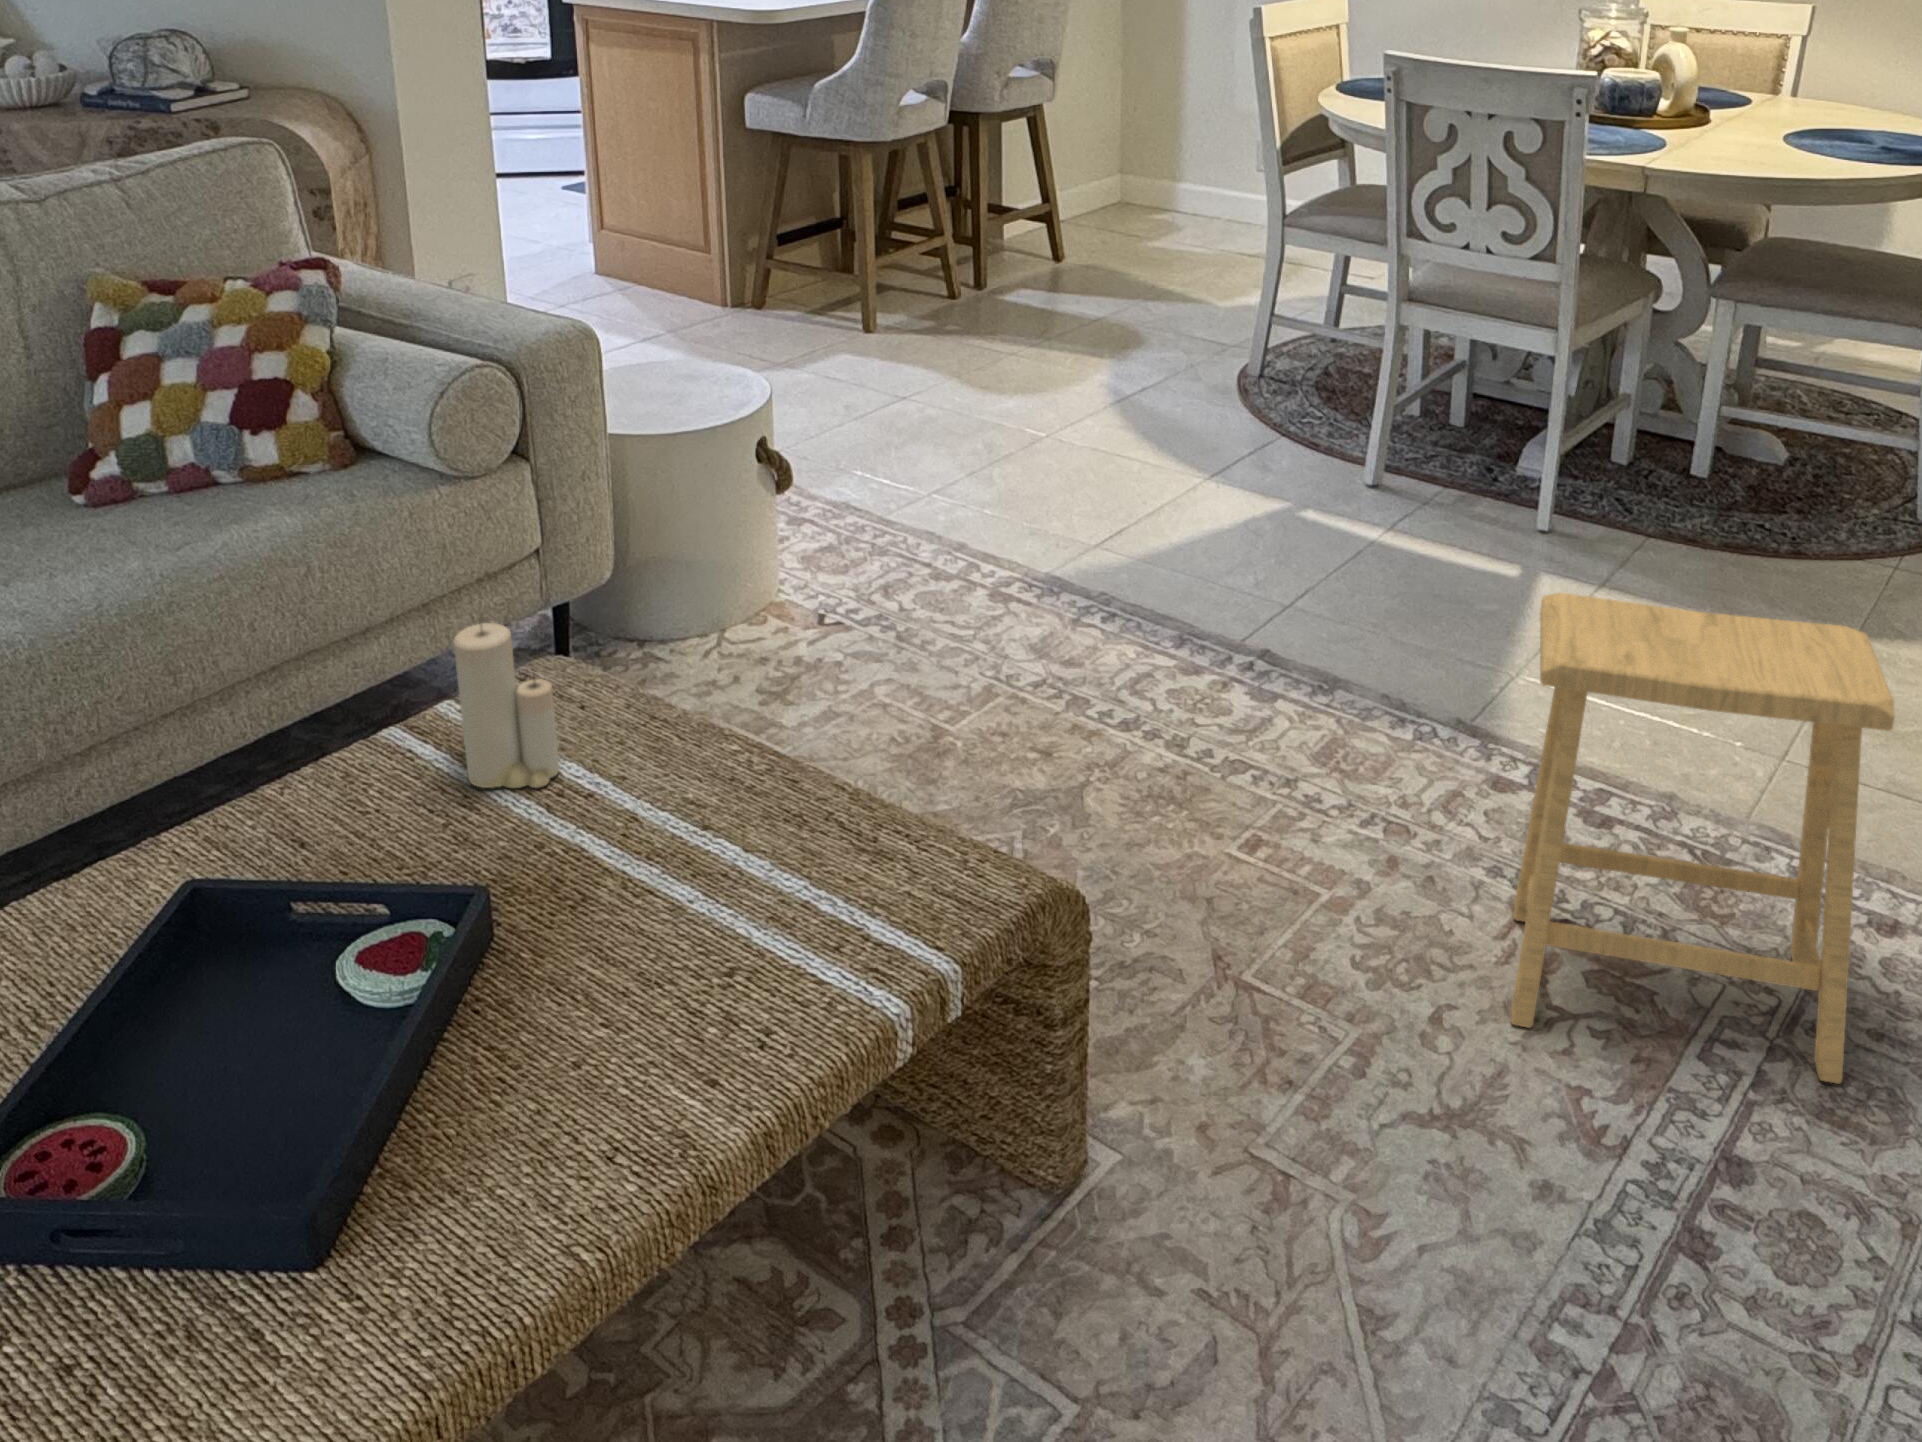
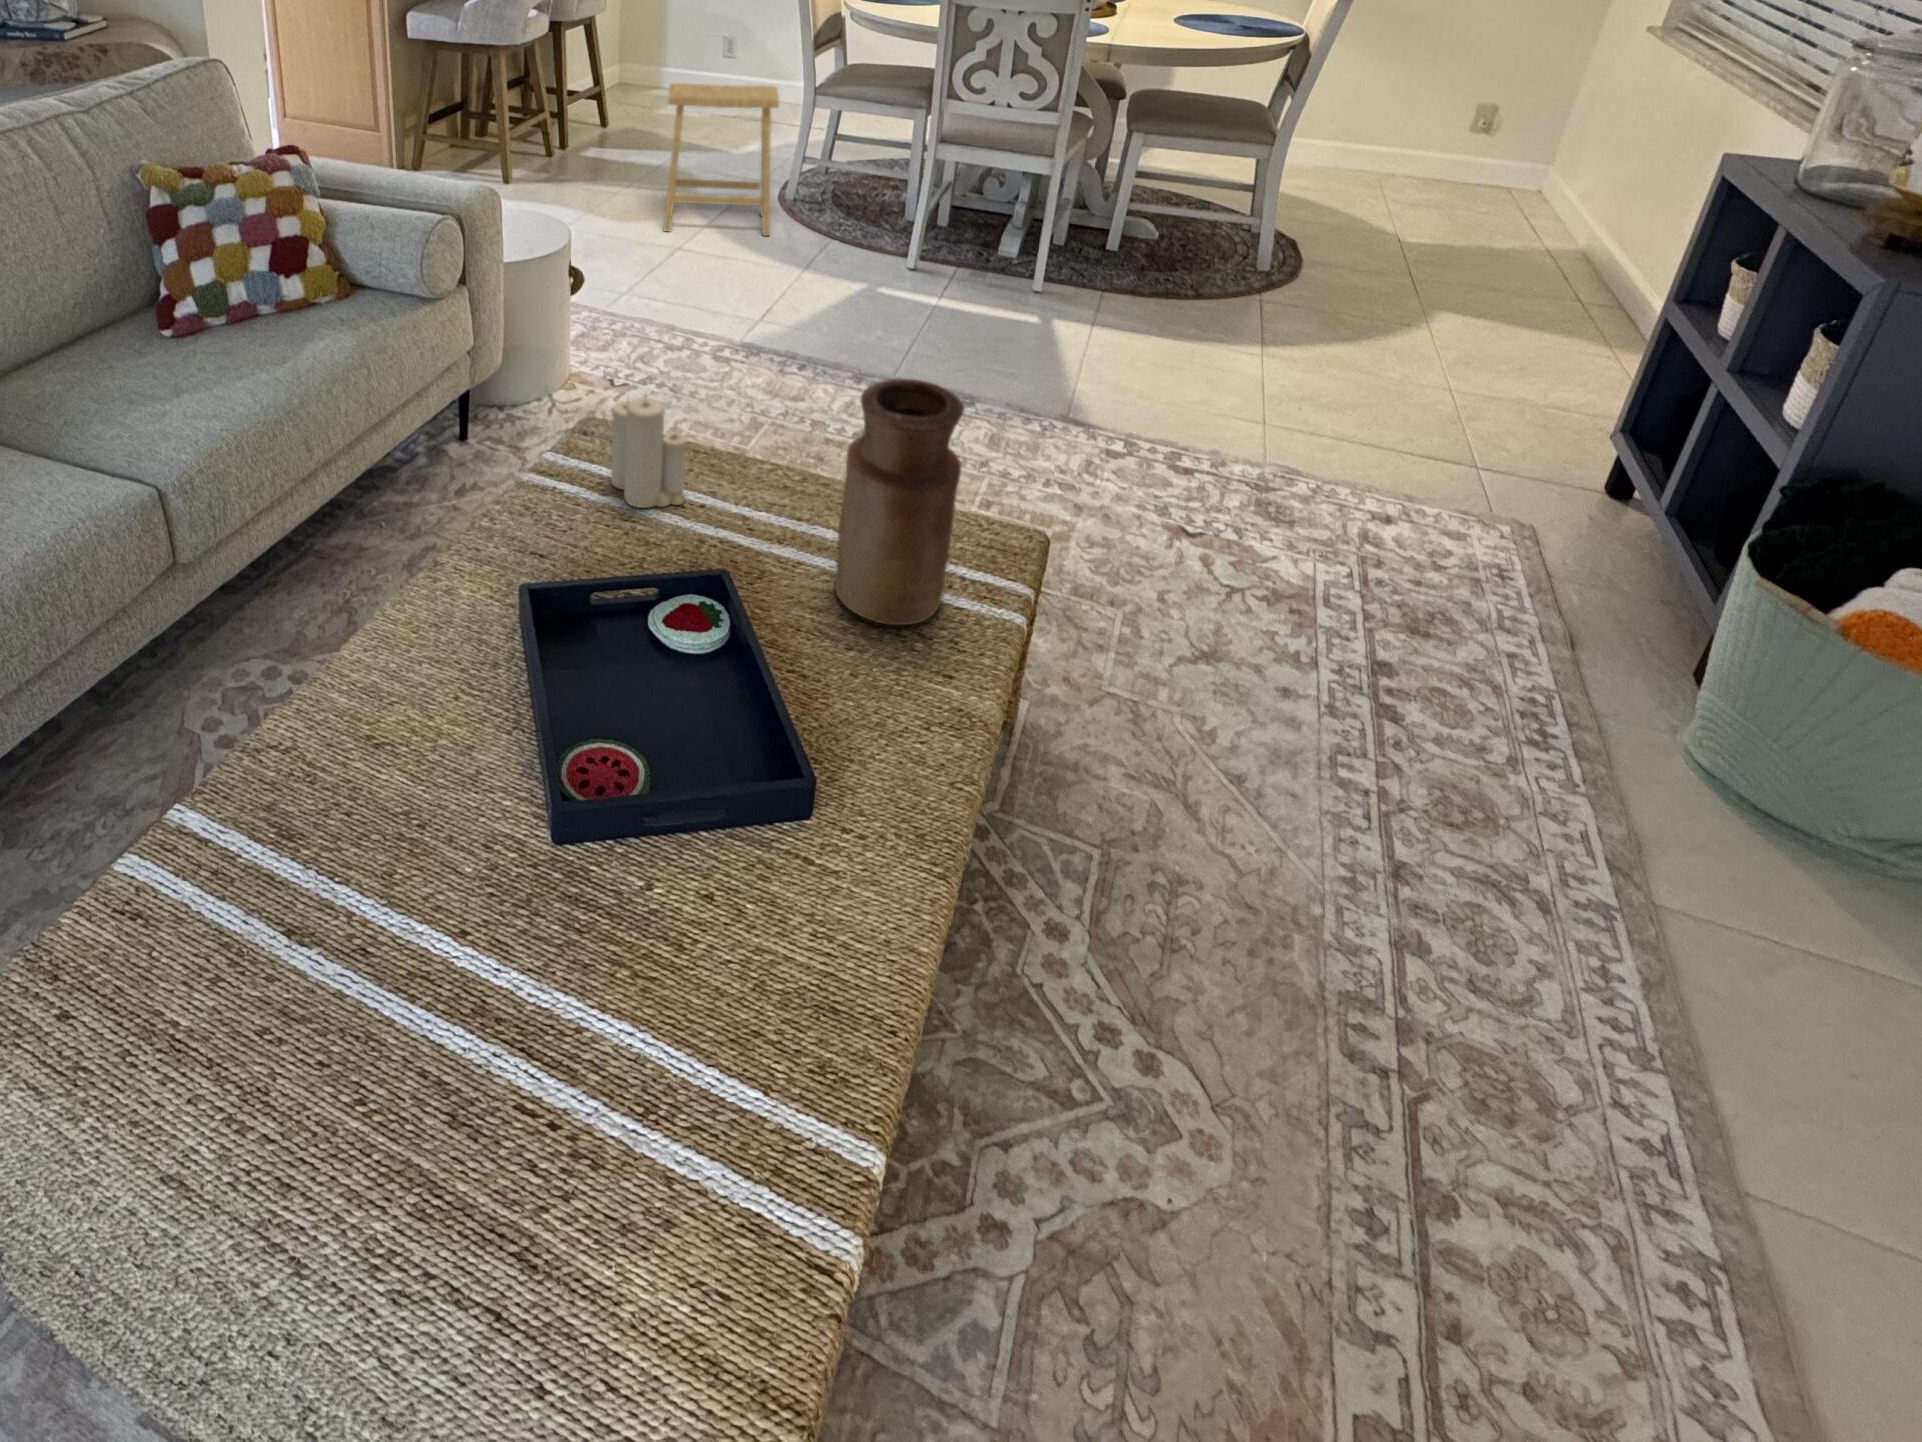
footstool: present [1511,593,1894,1084] -> present [664,83,779,236]
vase: none [601,613,785,995] -> present [835,379,964,625]

